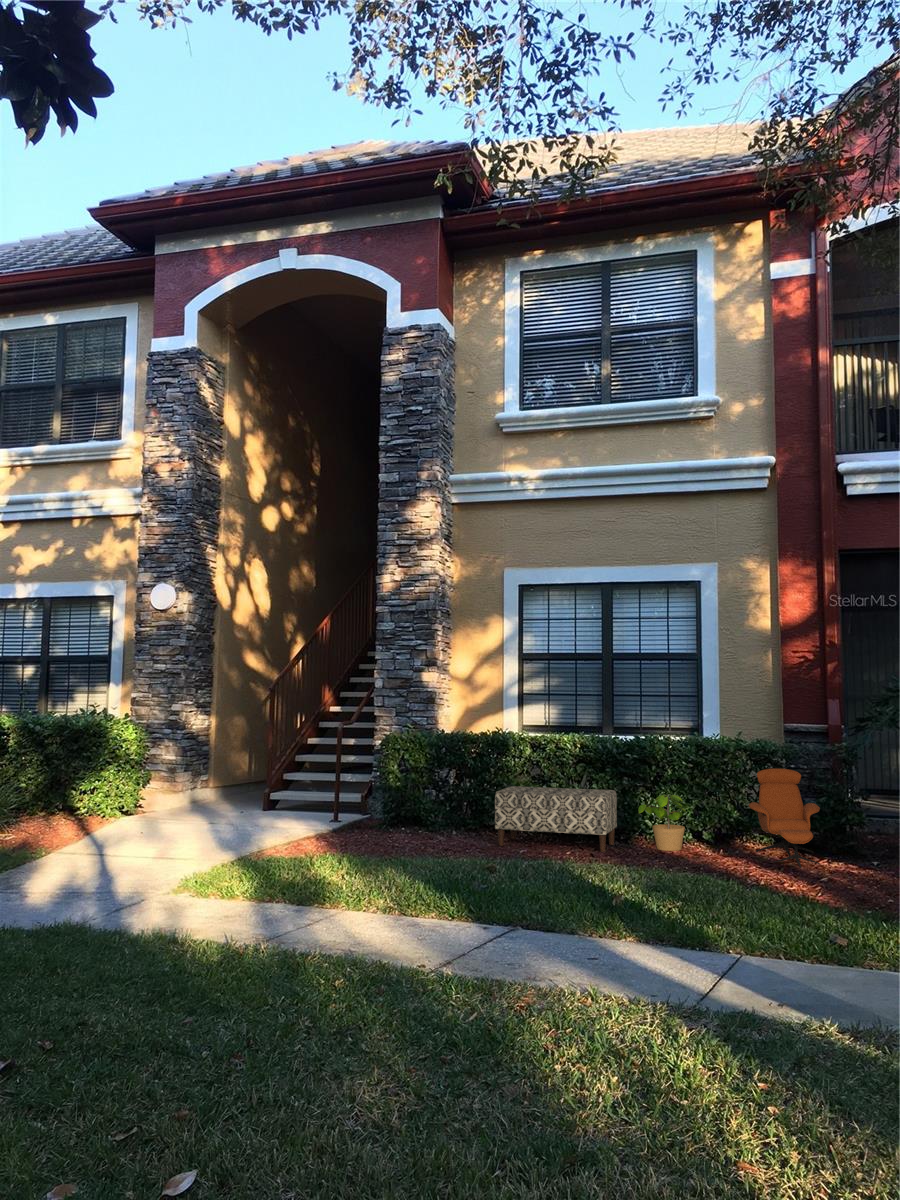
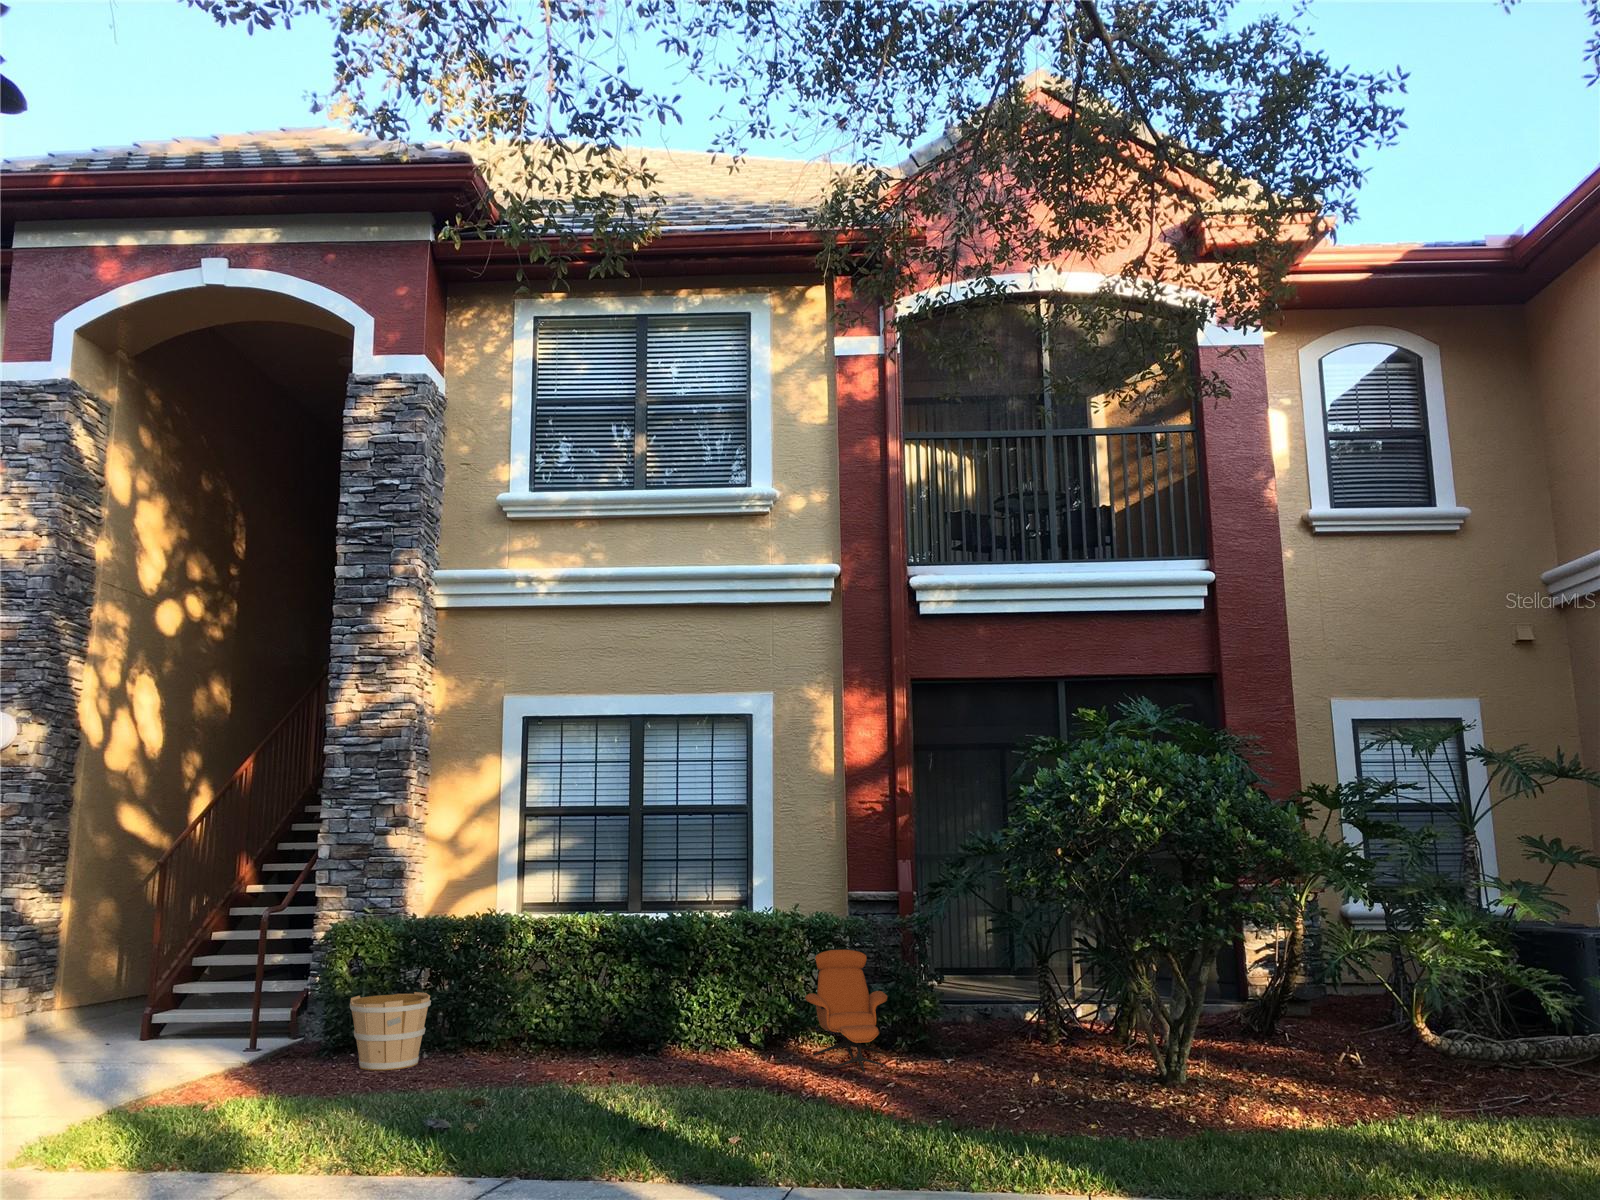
bench: present [495,786,617,852] -> none [484,986,644,1068]
wooden bucket: none [398,787,456,842] -> present [350,992,431,1070]
potted plant: present [638,795,688,851] -> none [671,989,733,1061]

